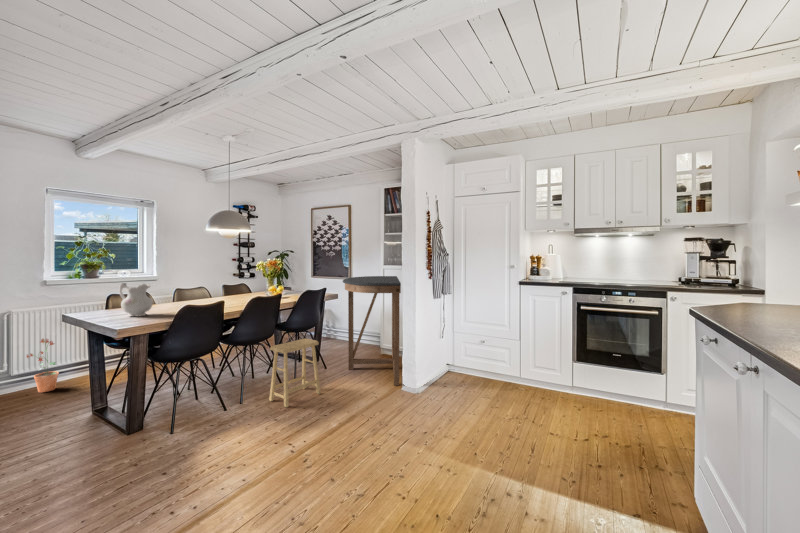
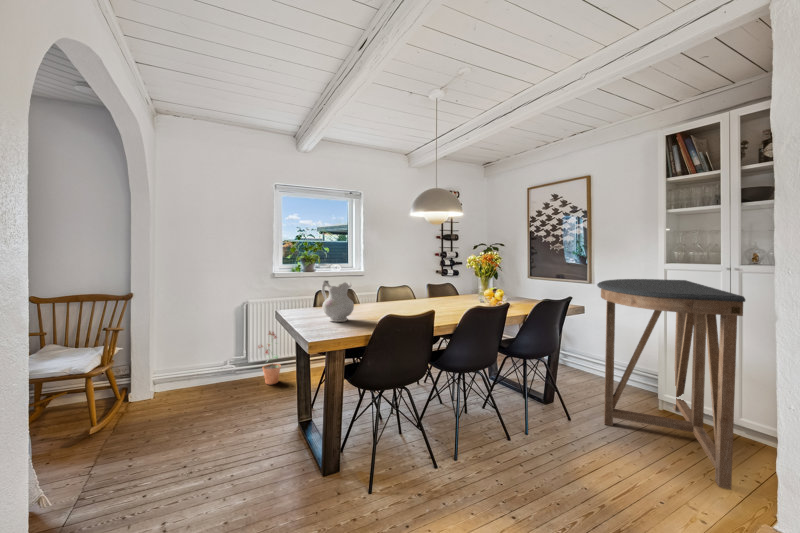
footstool: present [269,338,321,407] -> none [492,373,573,486]

